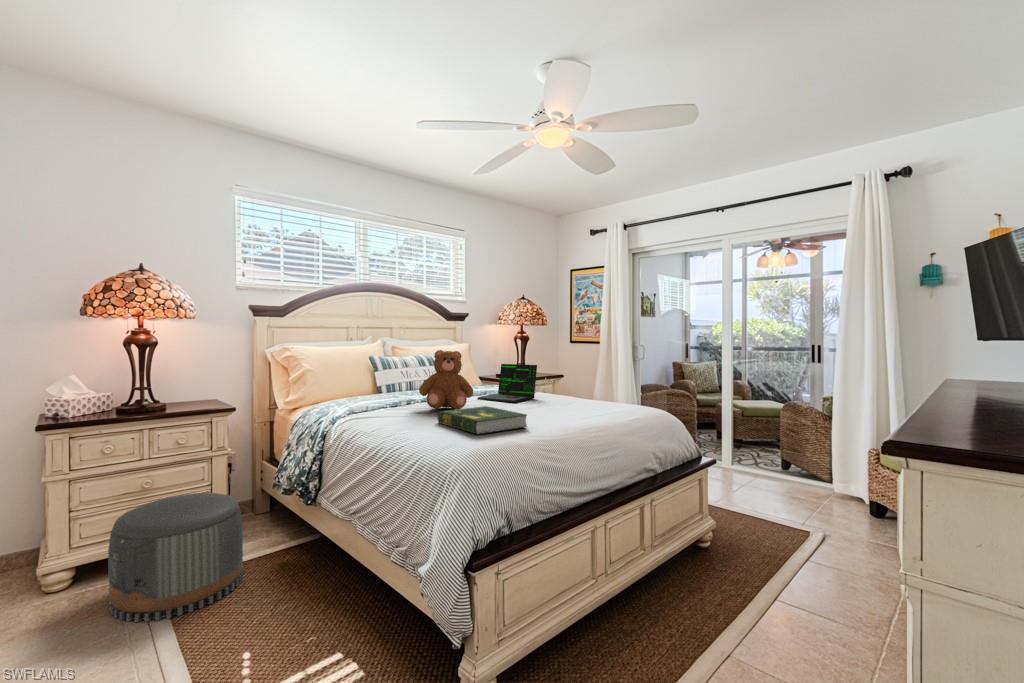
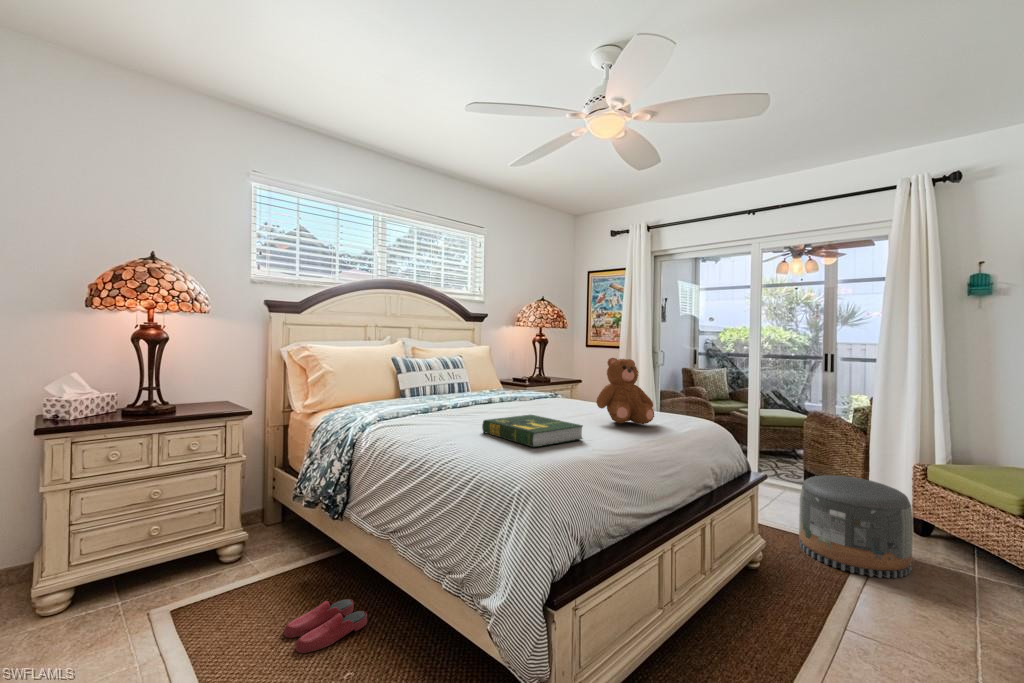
teddy bear: present [419,350,473,409] -> present [596,358,654,424]
laptop: present [477,364,546,403] -> none [509,368,582,410]
pouf: present [108,493,243,622] -> present [799,475,913,578]
slippers: none [259,577,335,622] -> present [284,599,367,653]

